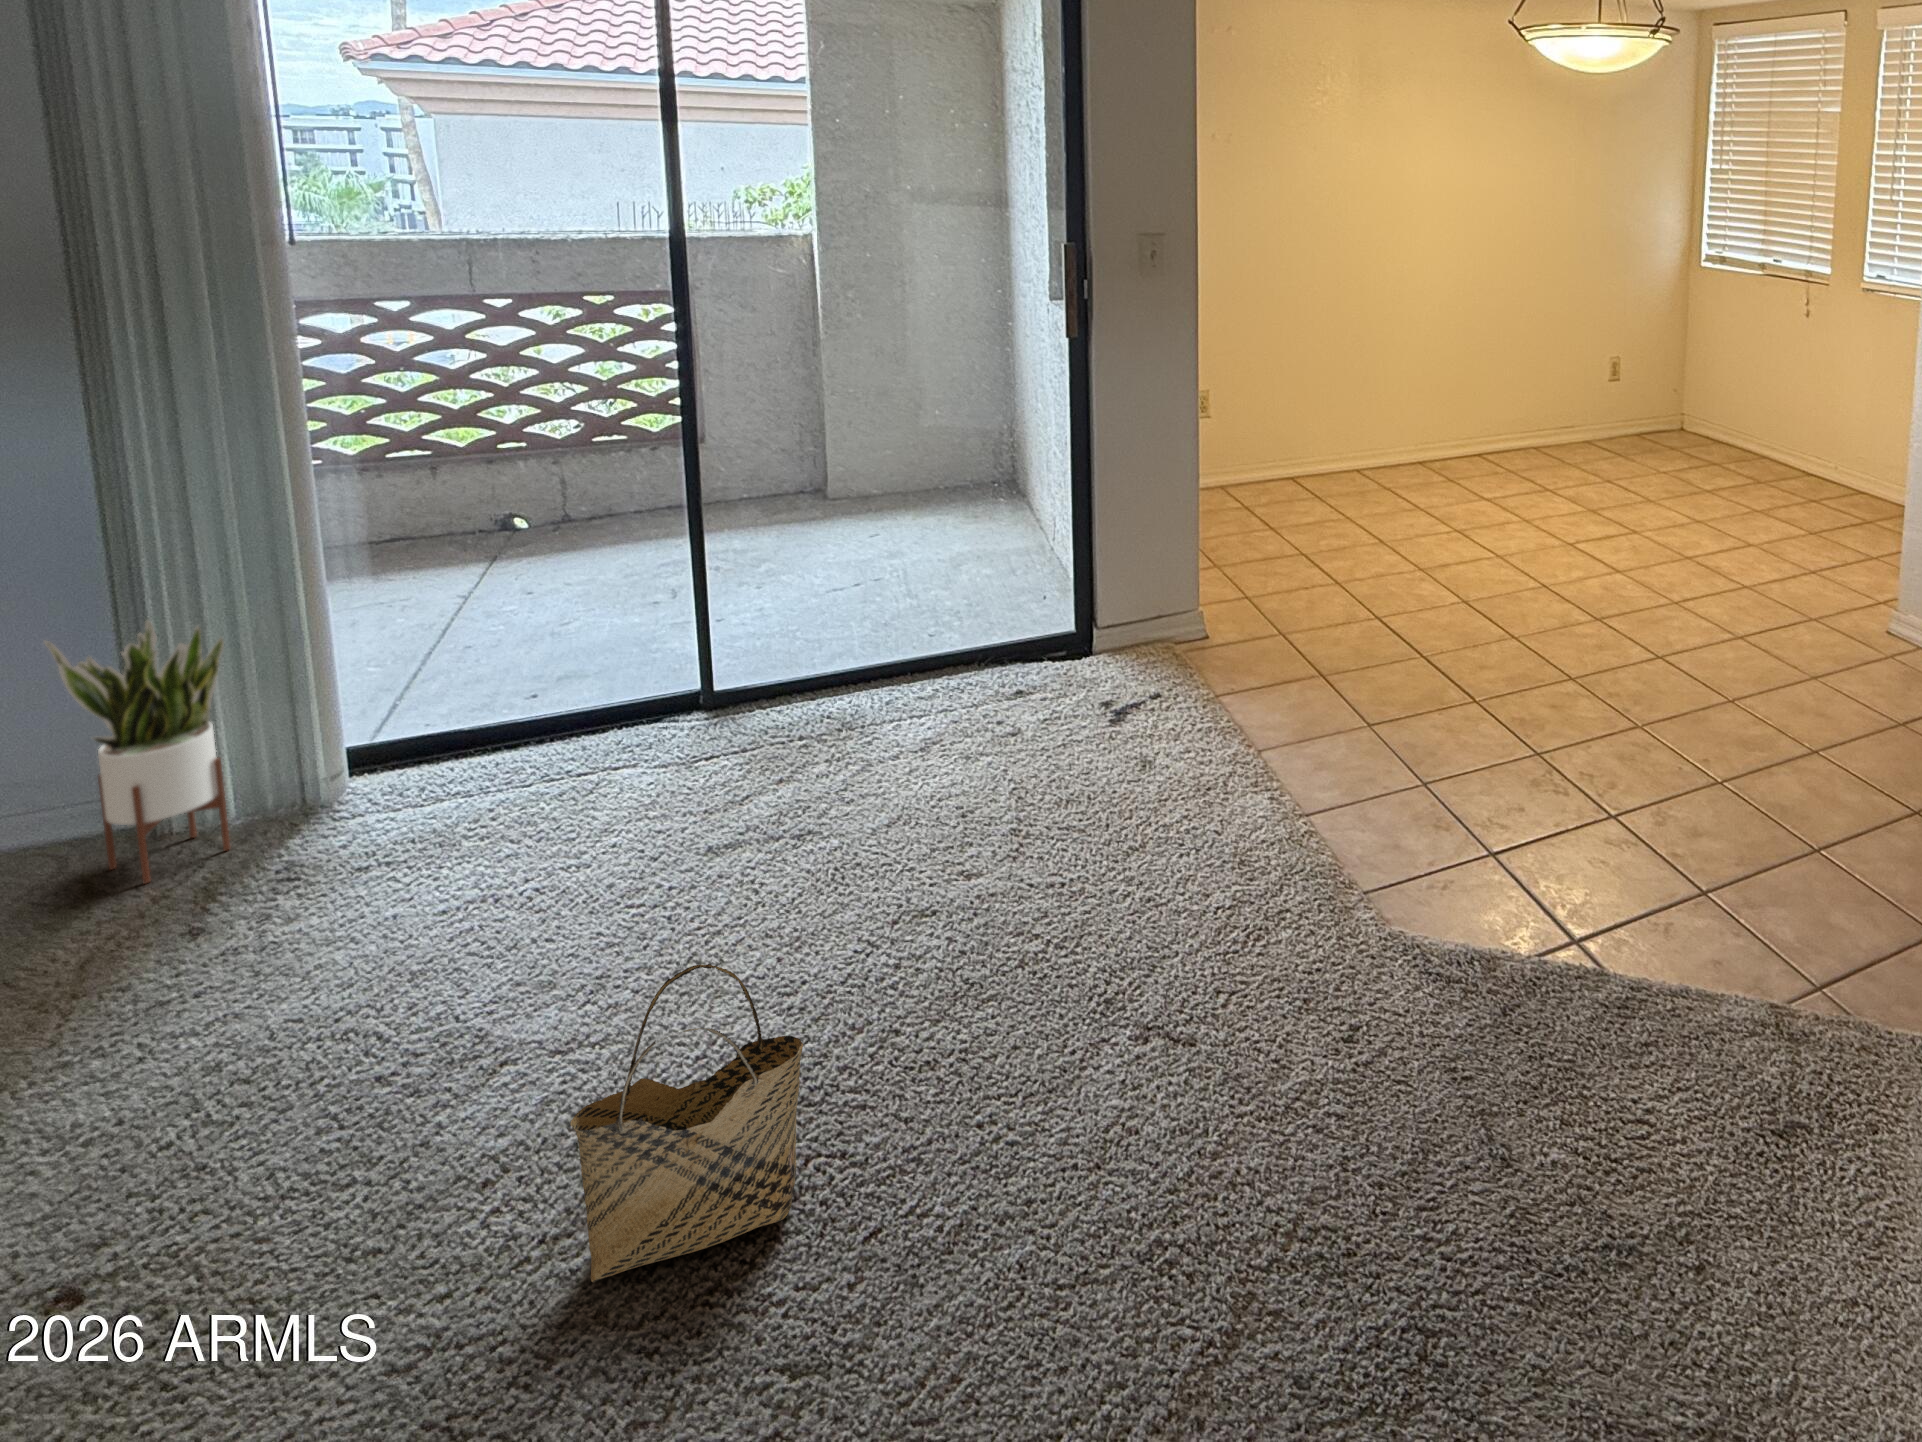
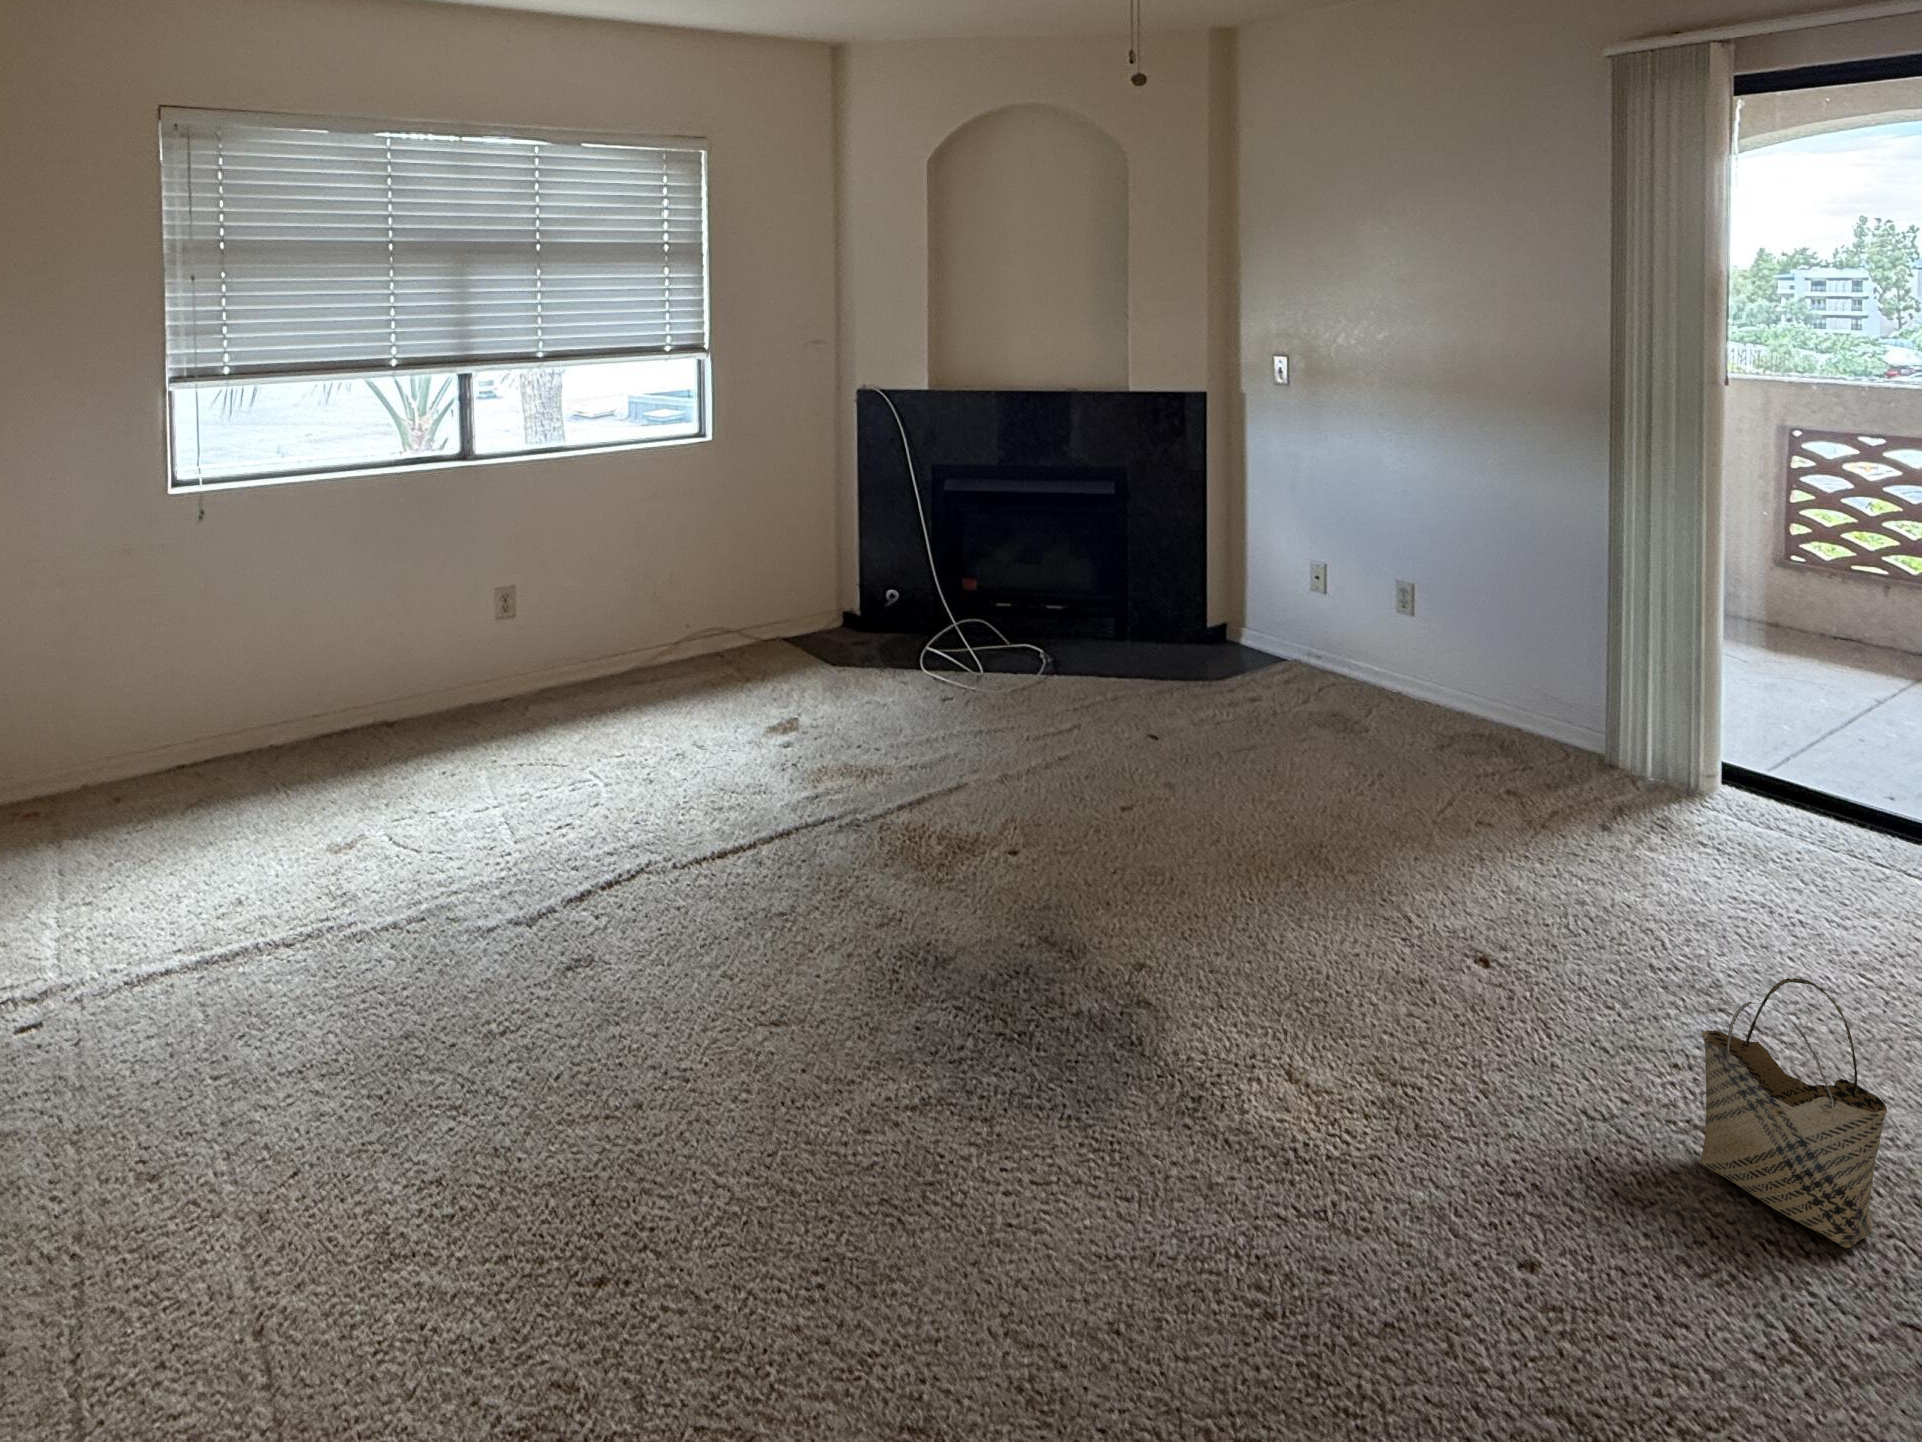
potted plant: present [44,621,230,883] -> none [1569,611,1654,794]

